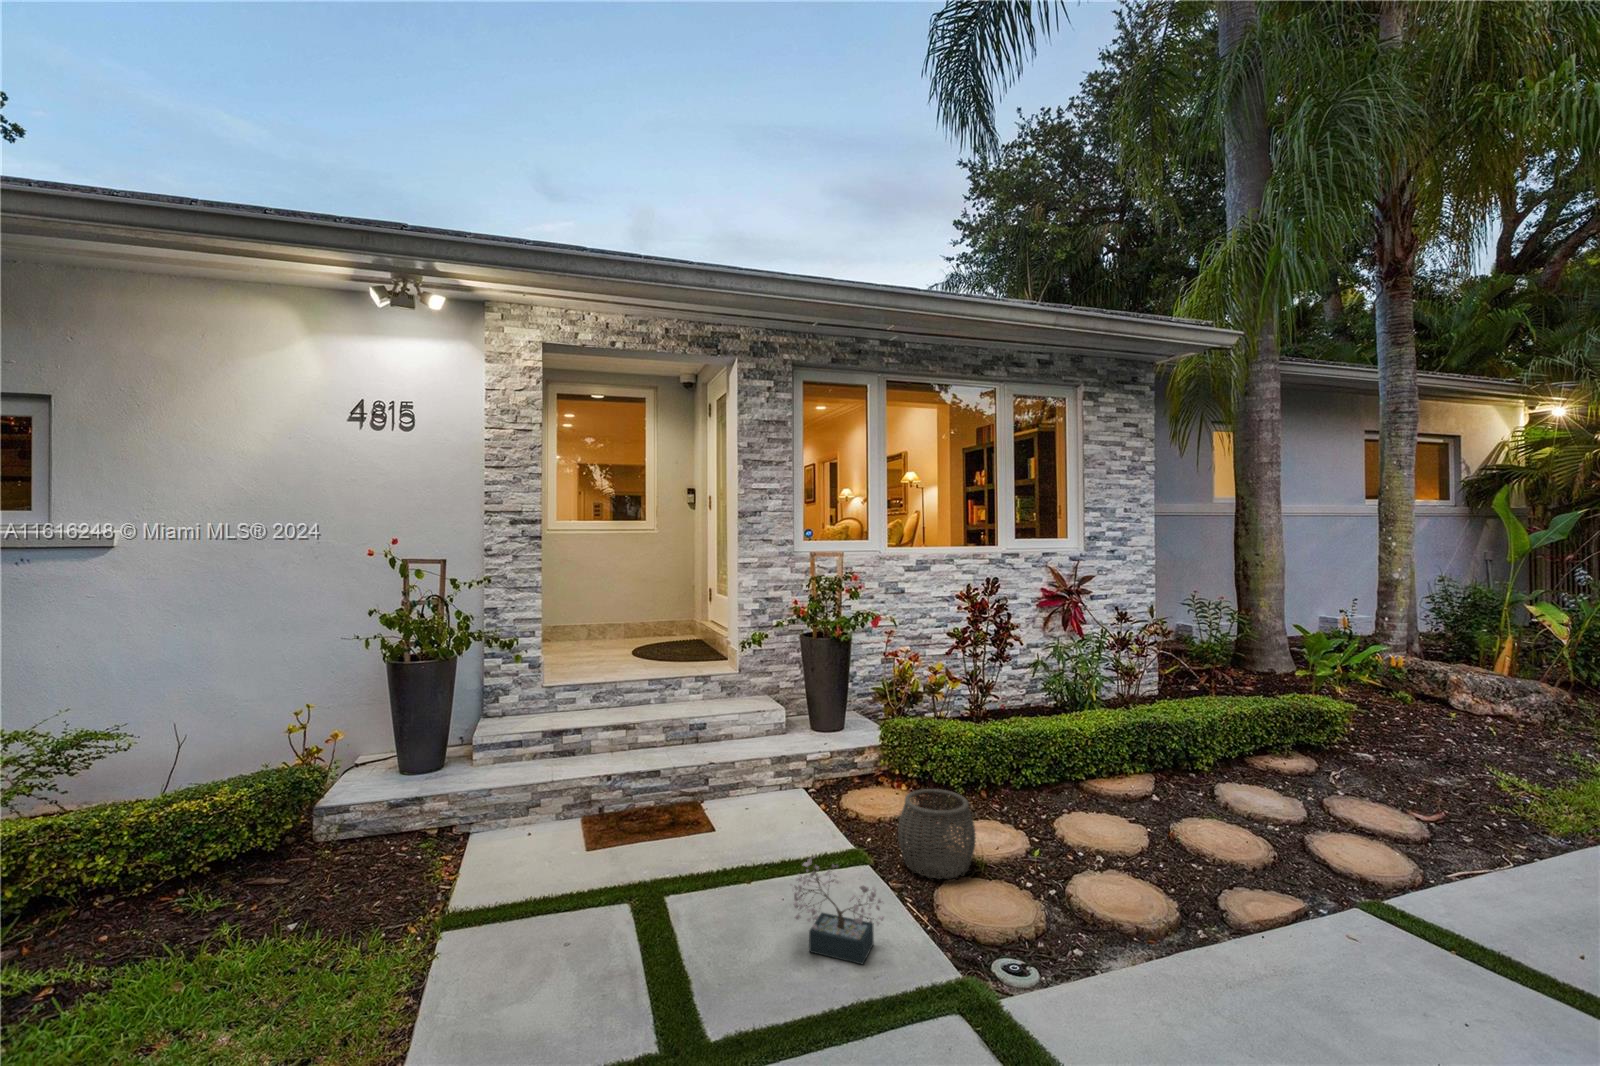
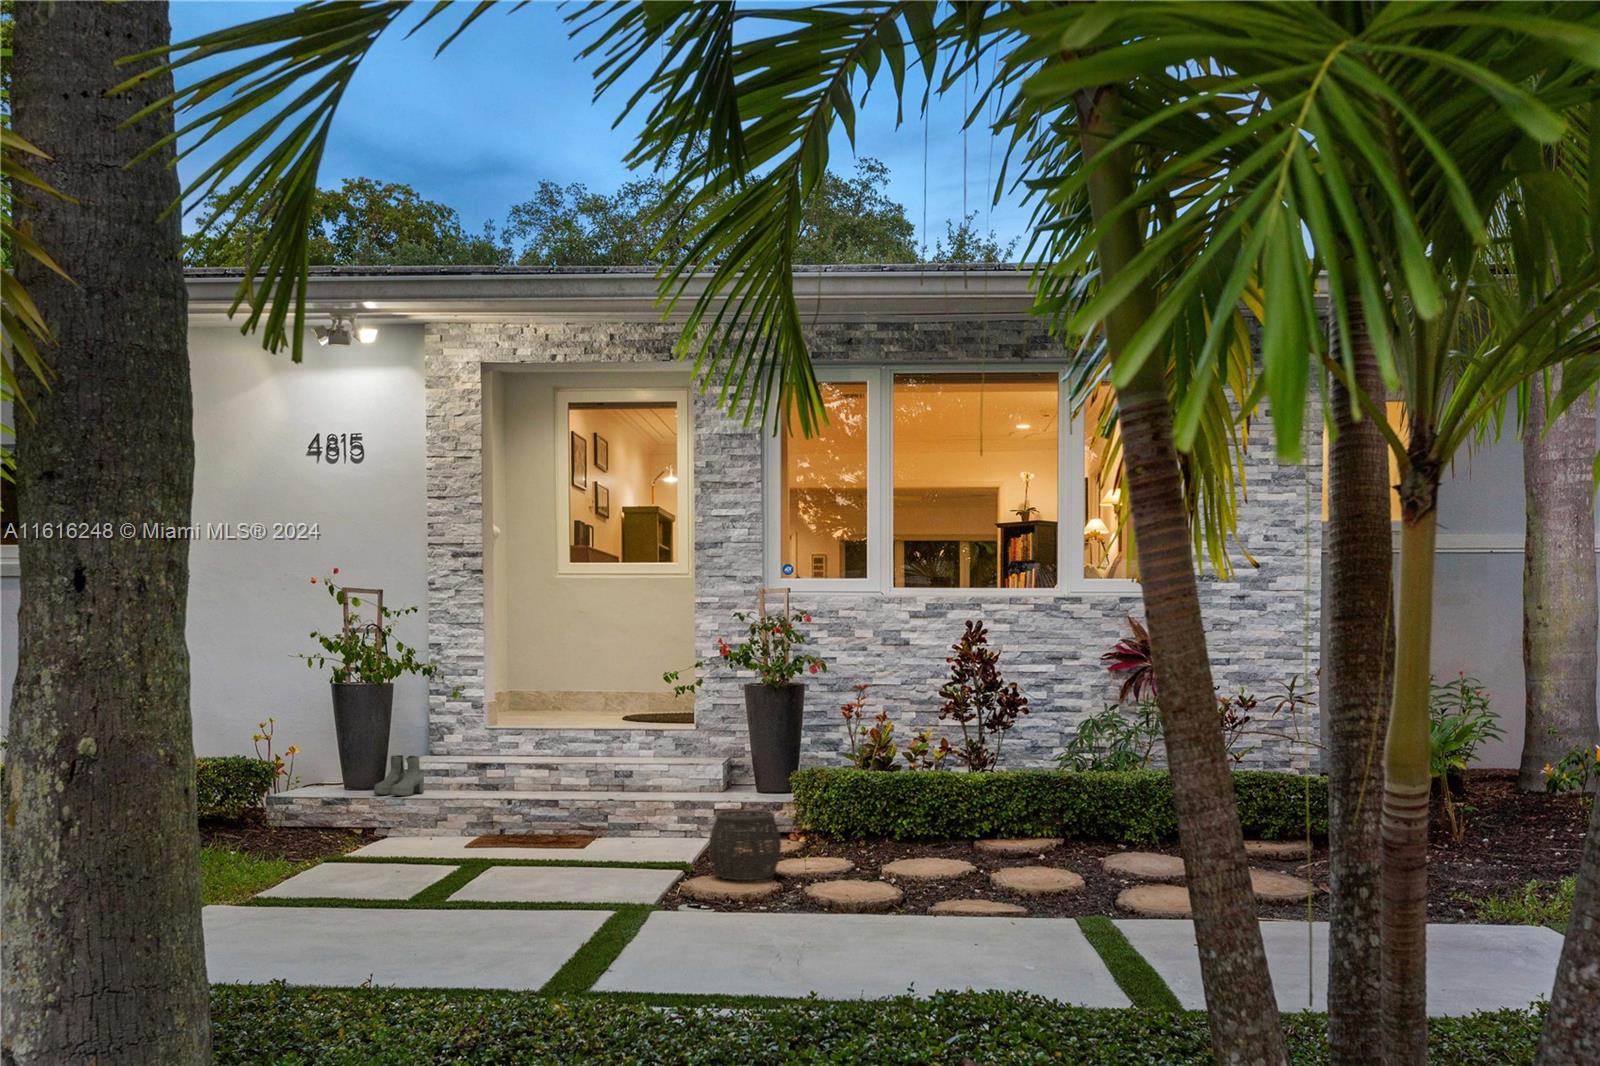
boots: none [448,731,501,780] -> present [374,755,424,796]
decorative plant: present [791,855,884,964] -> none [558,825,633,899]

